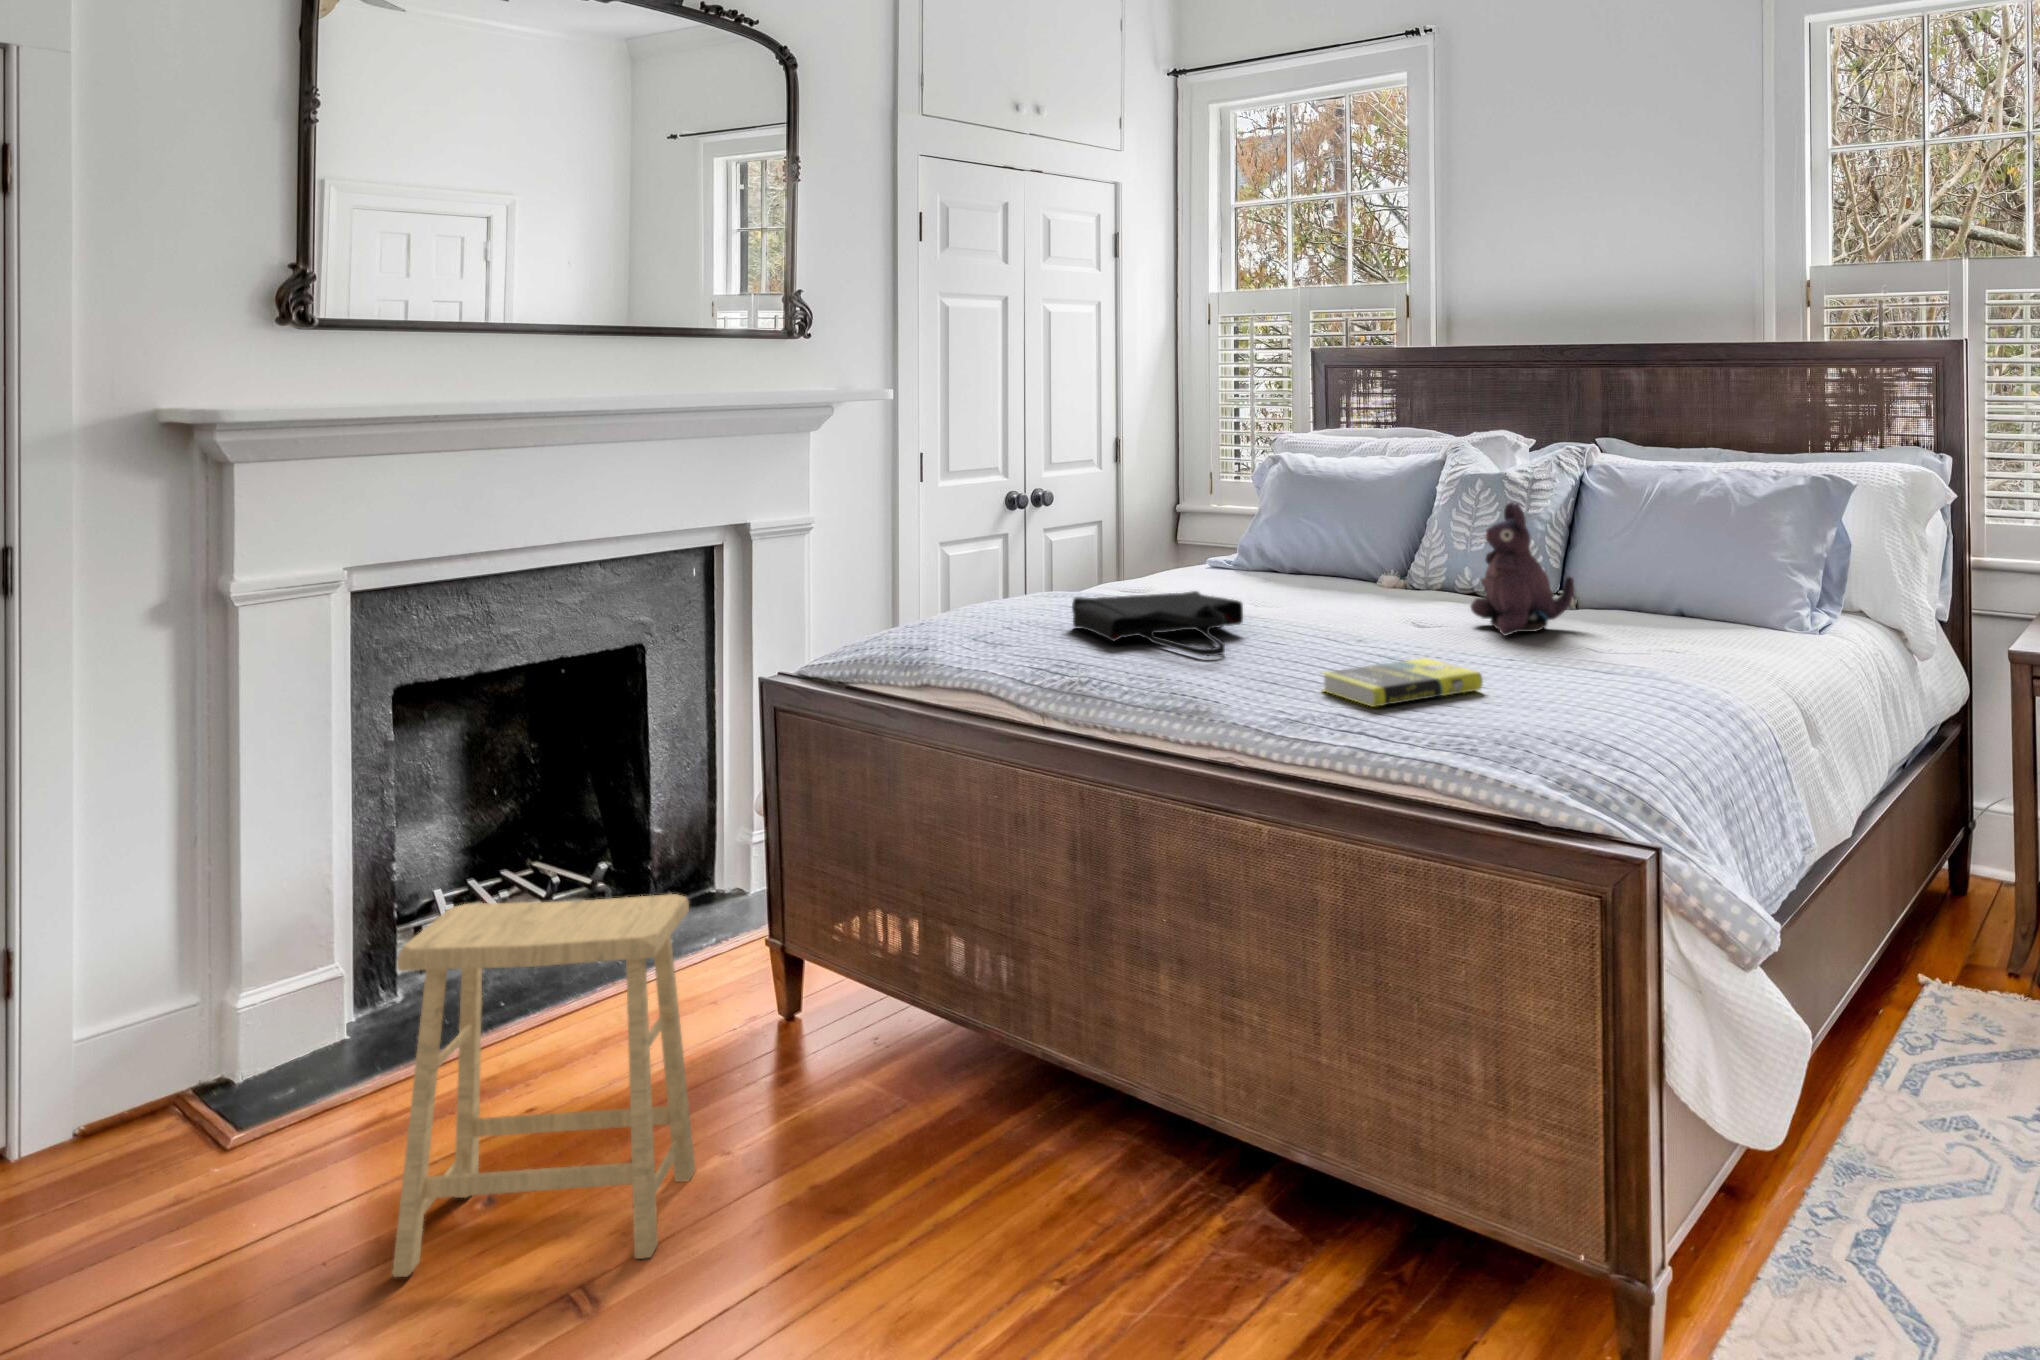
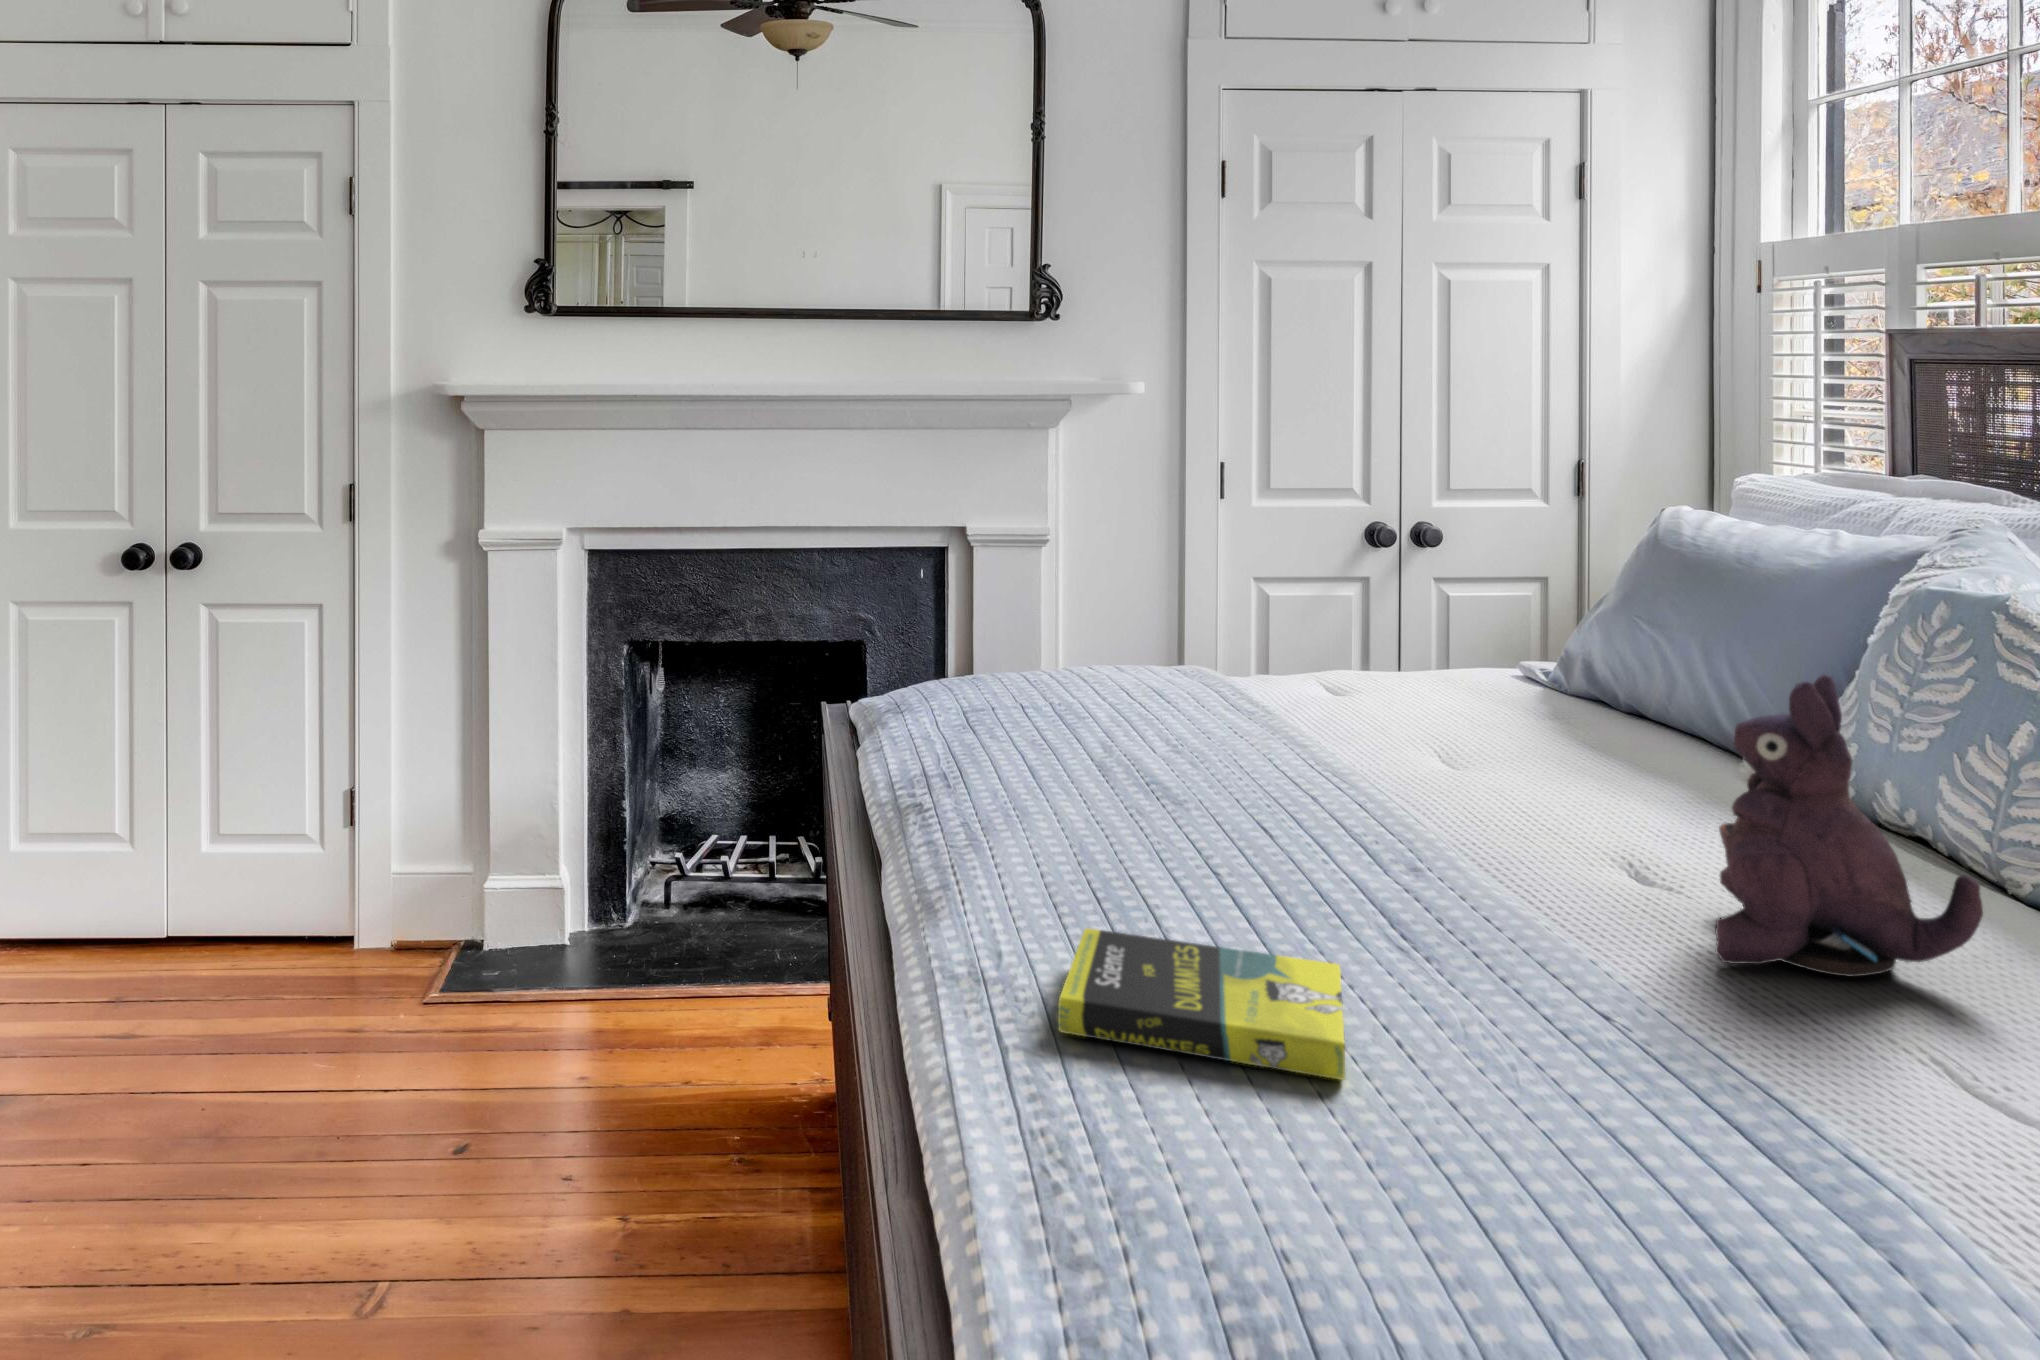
tote bag: present [1072,591,1243,656] -> none [1035,688,1284,835]
footstool: present [392,894,695,1277] -> none [303,869,557,1305]

